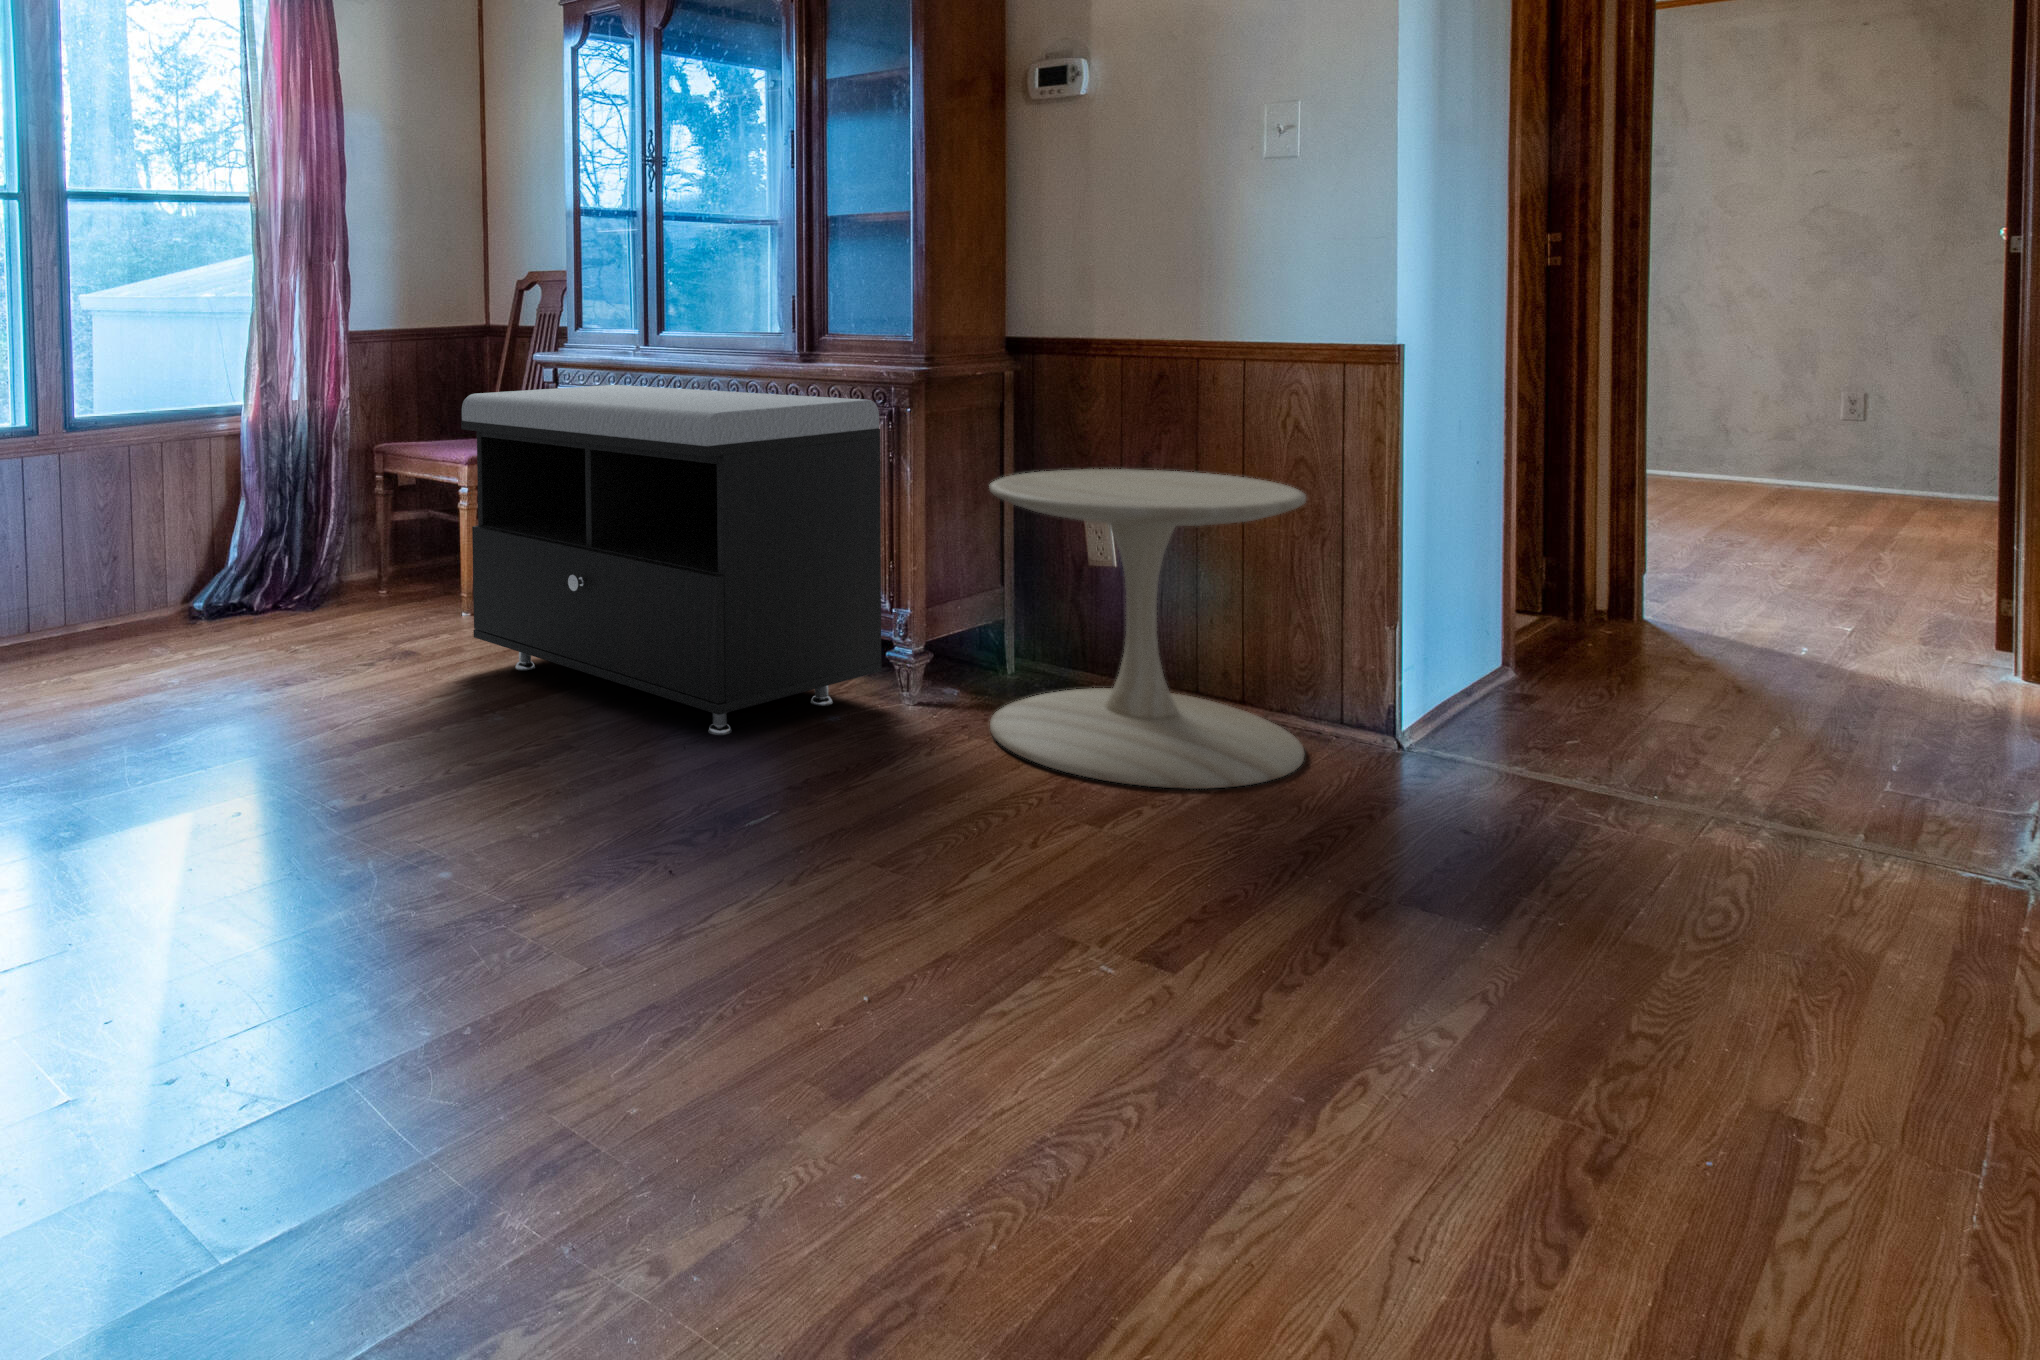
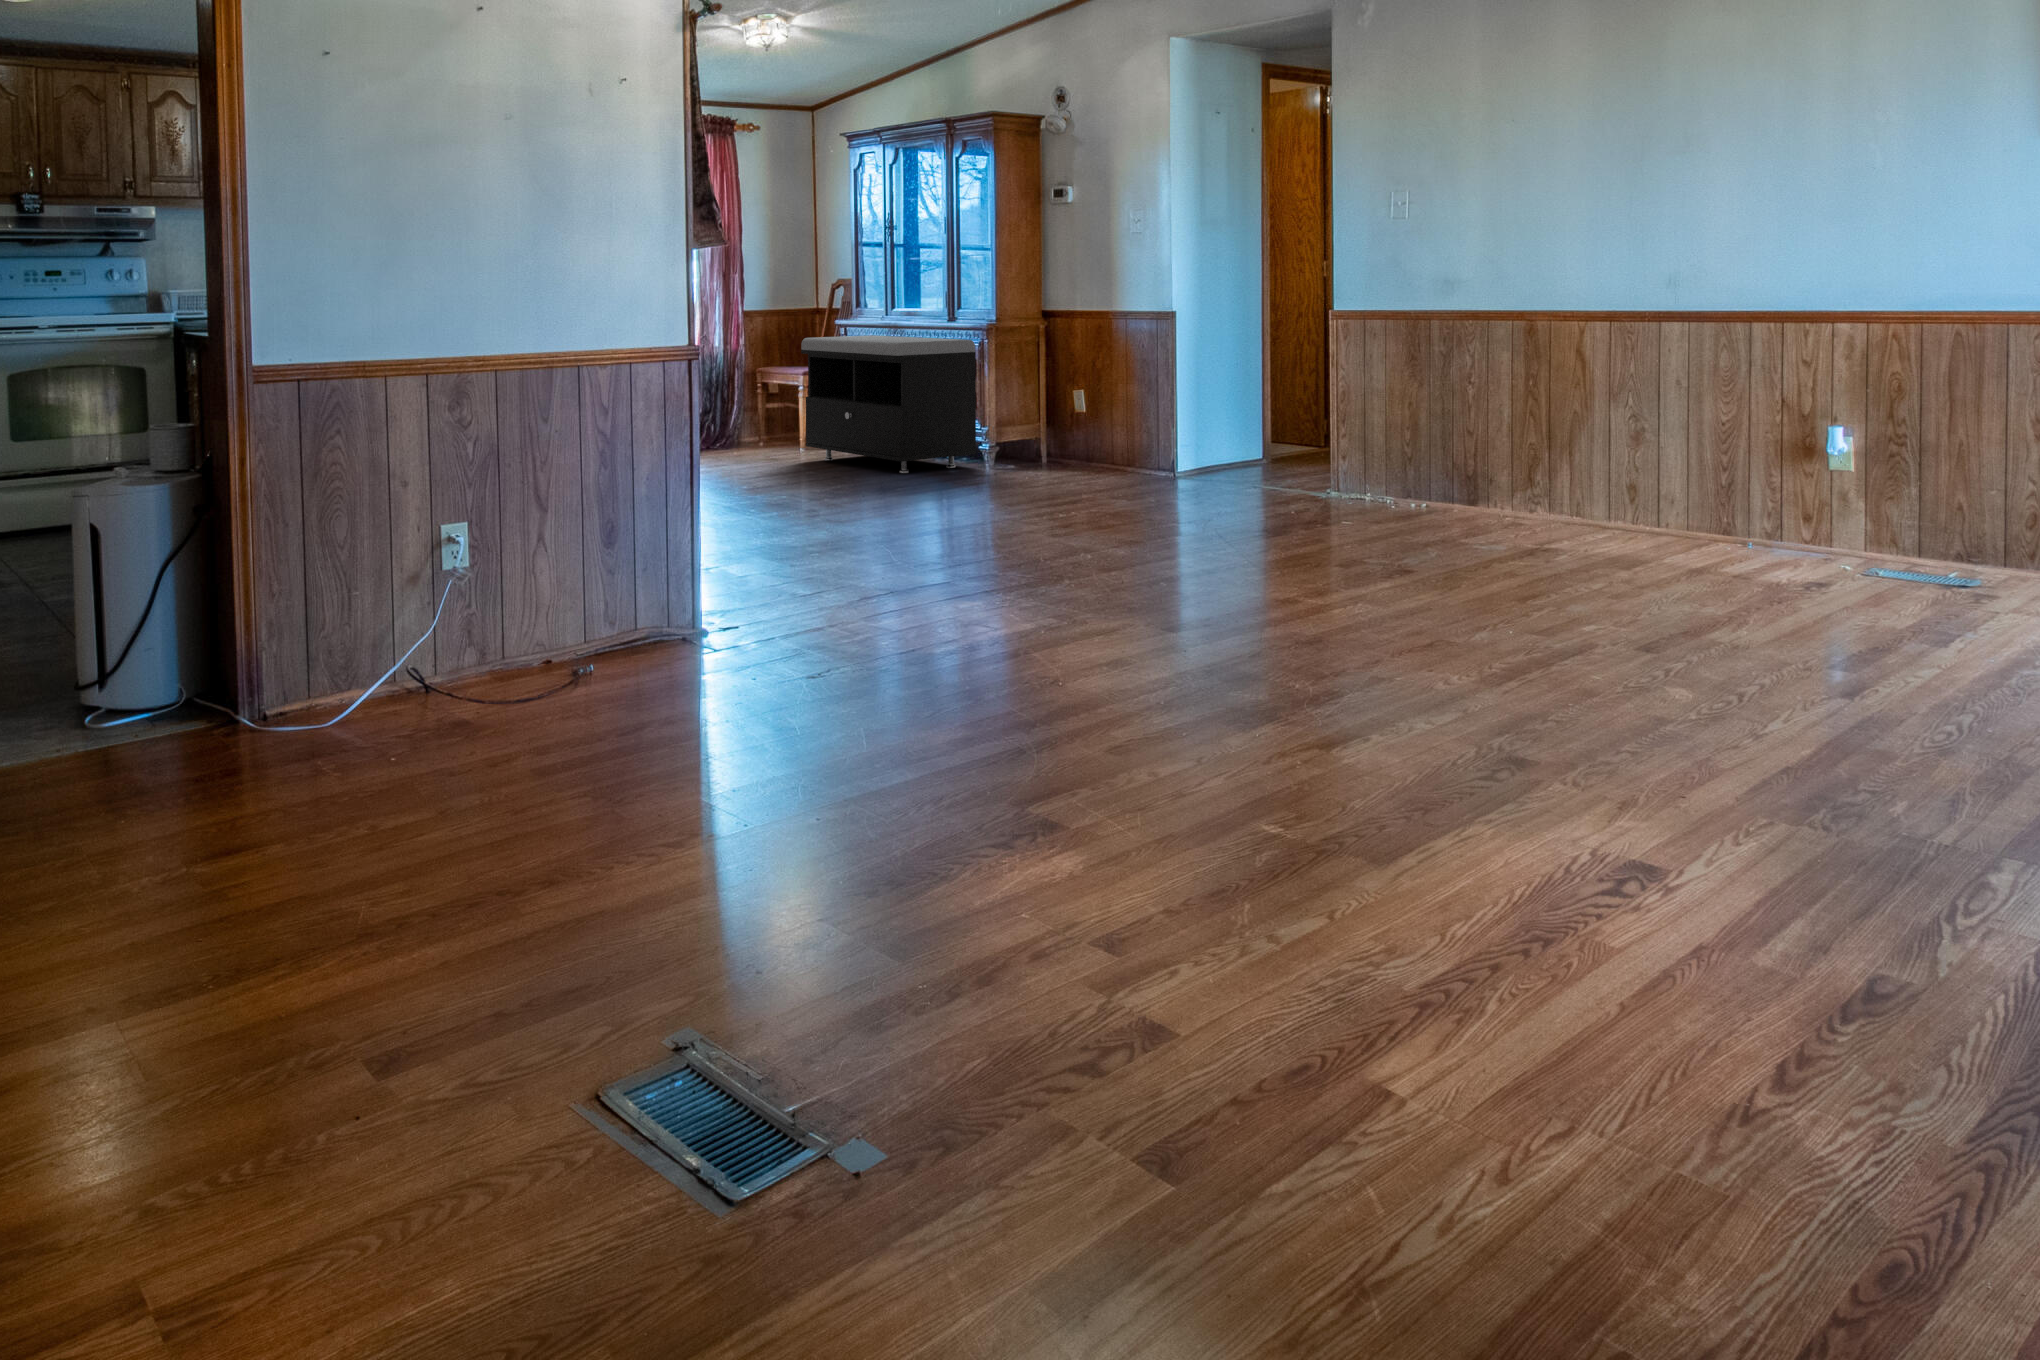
side table: present [989,469,1306,789] -> none [1010,370,1126,481]

